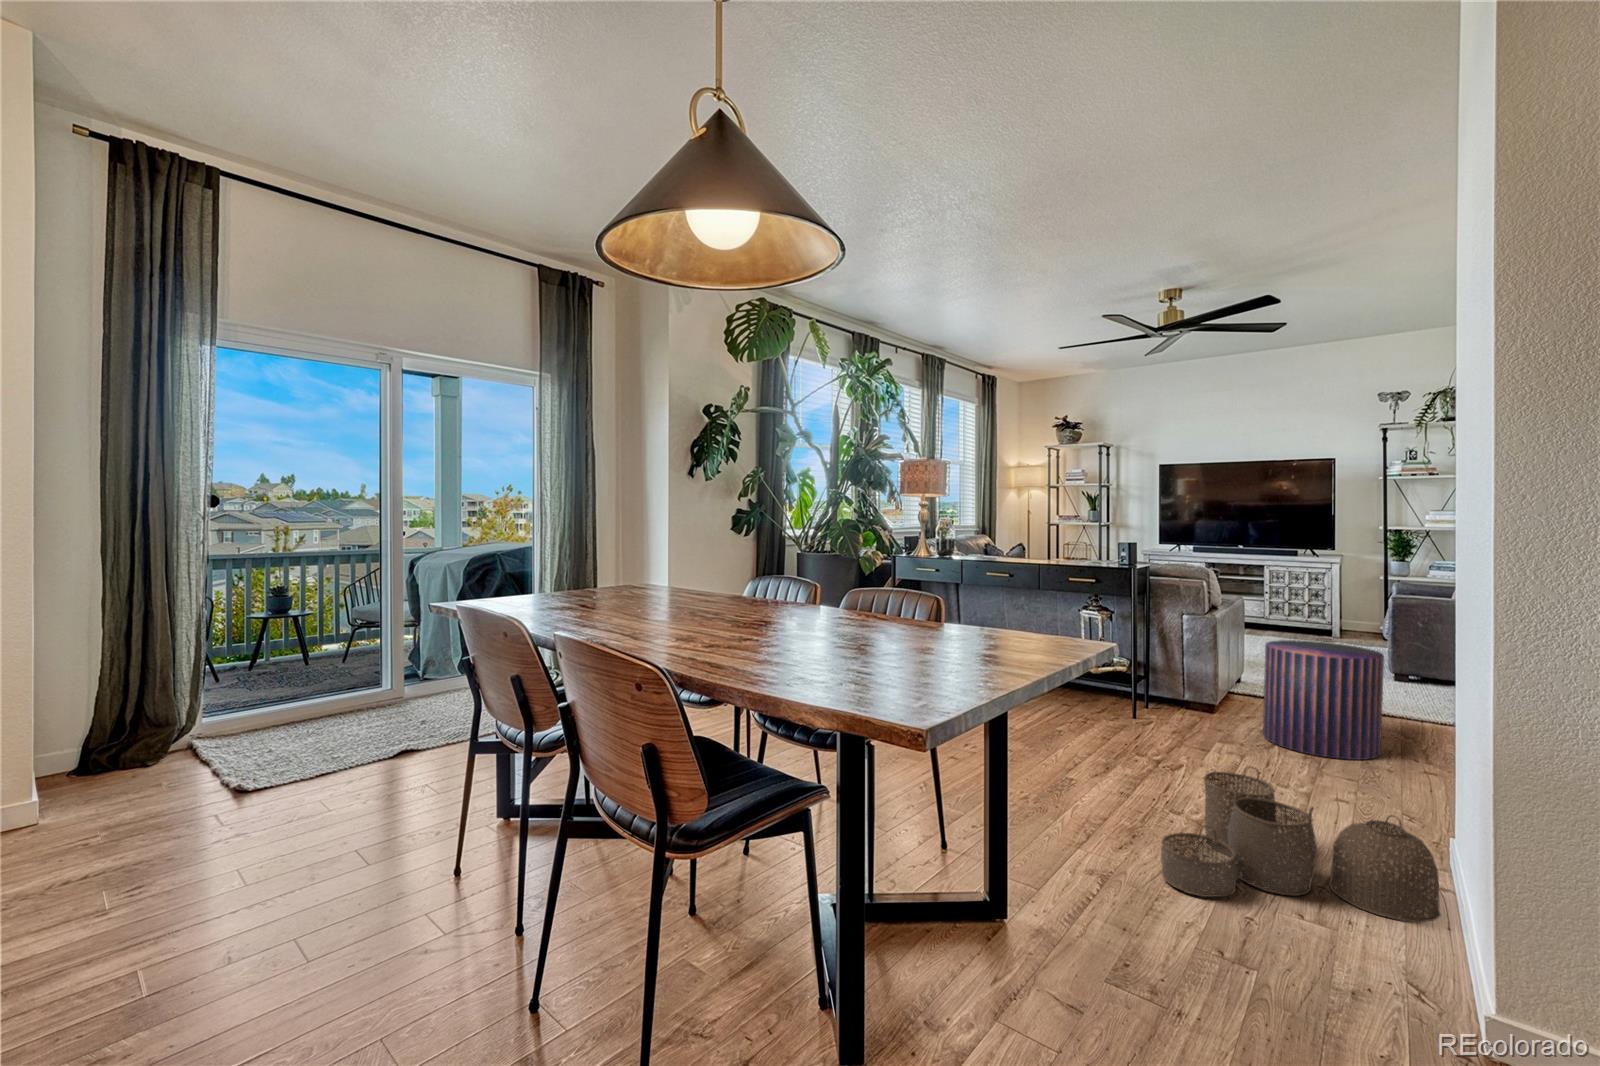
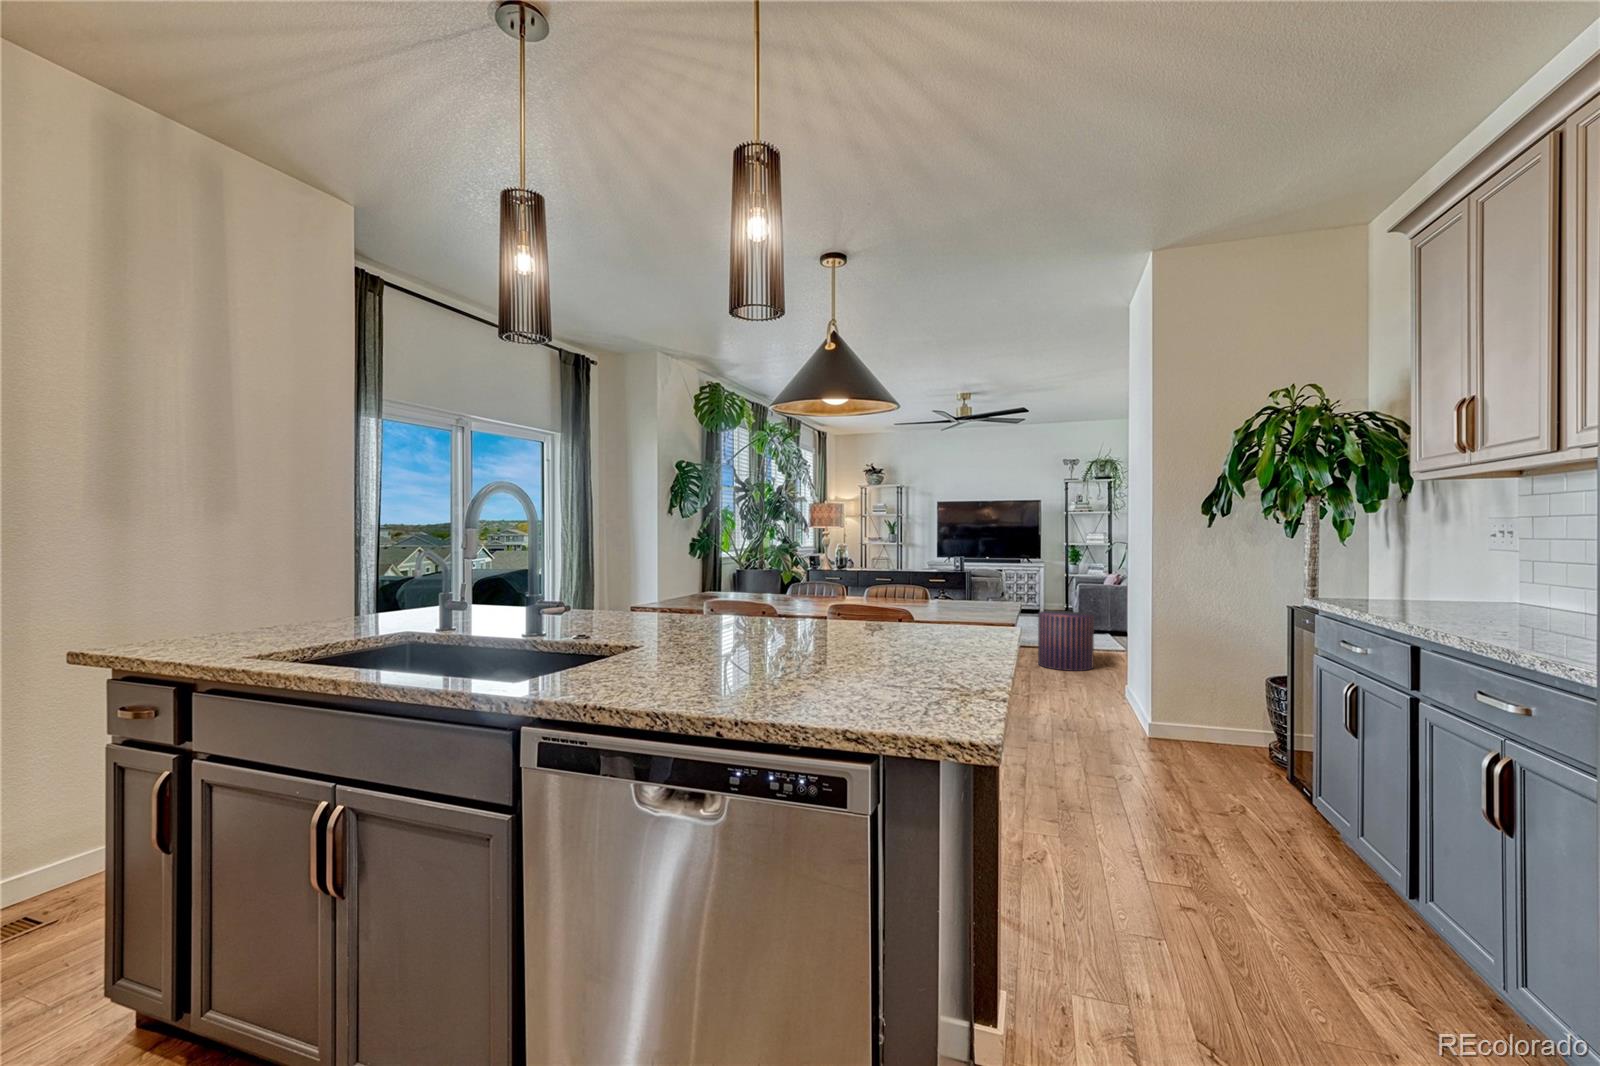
woven basket: present [1161,766,1440,923] -> none [1032,668,1138,722]

